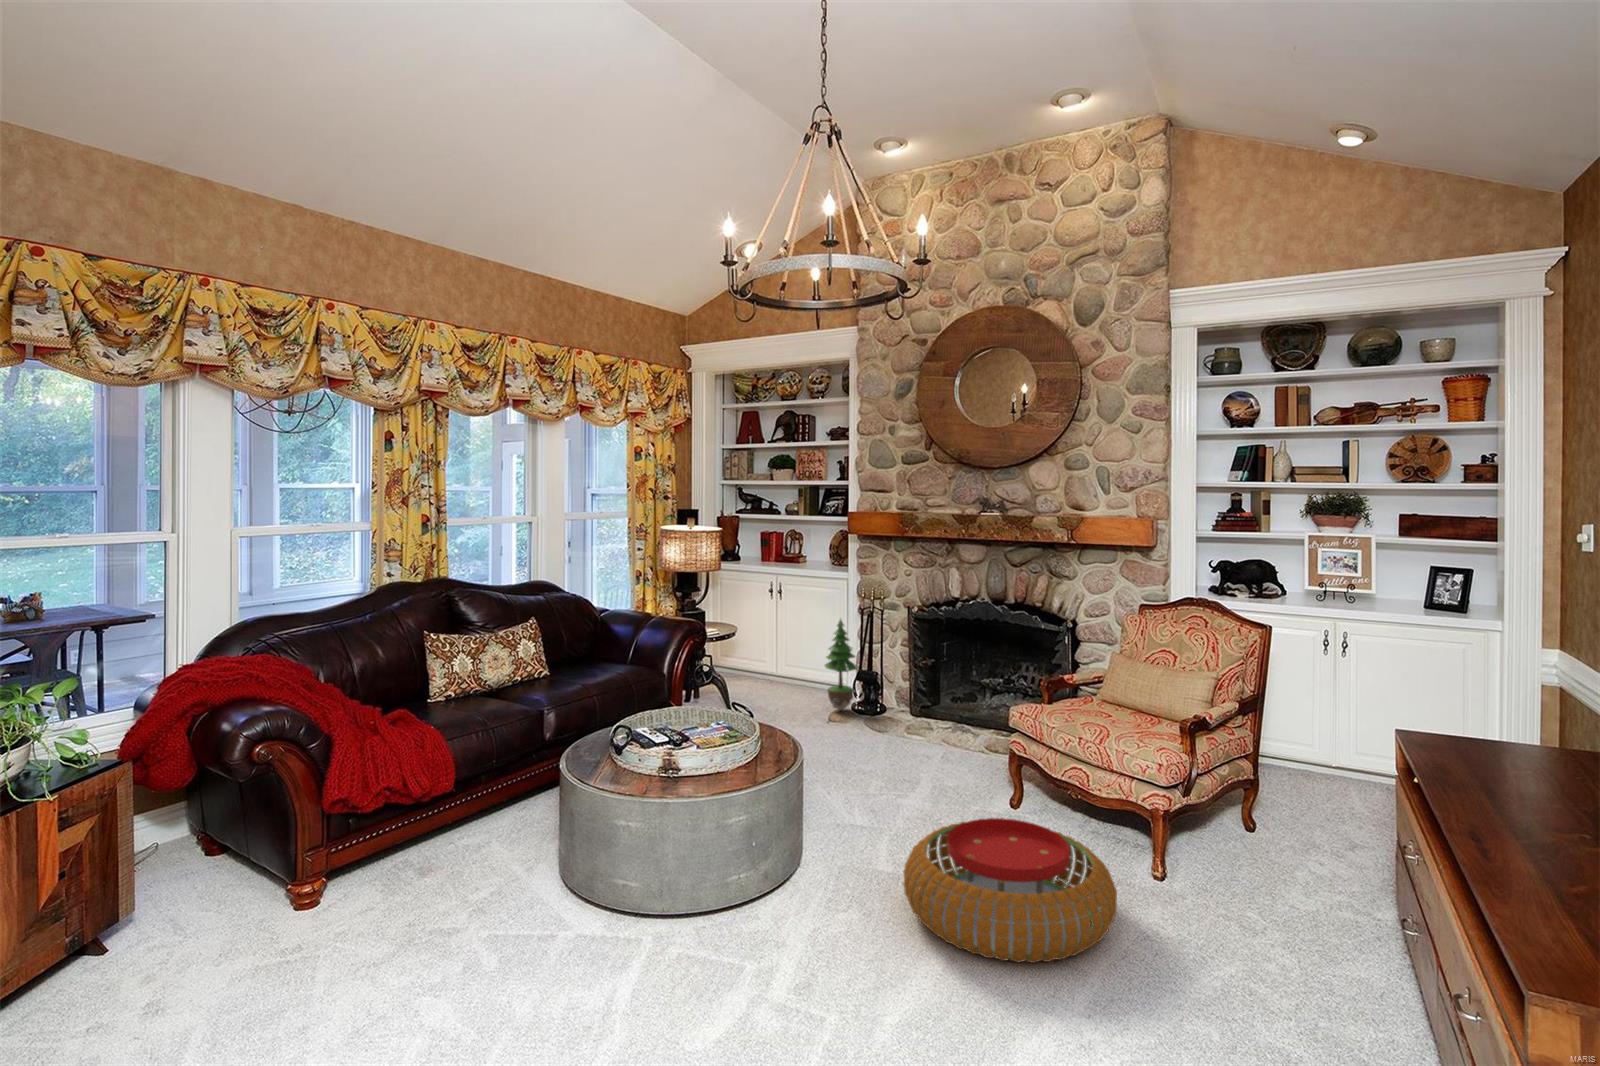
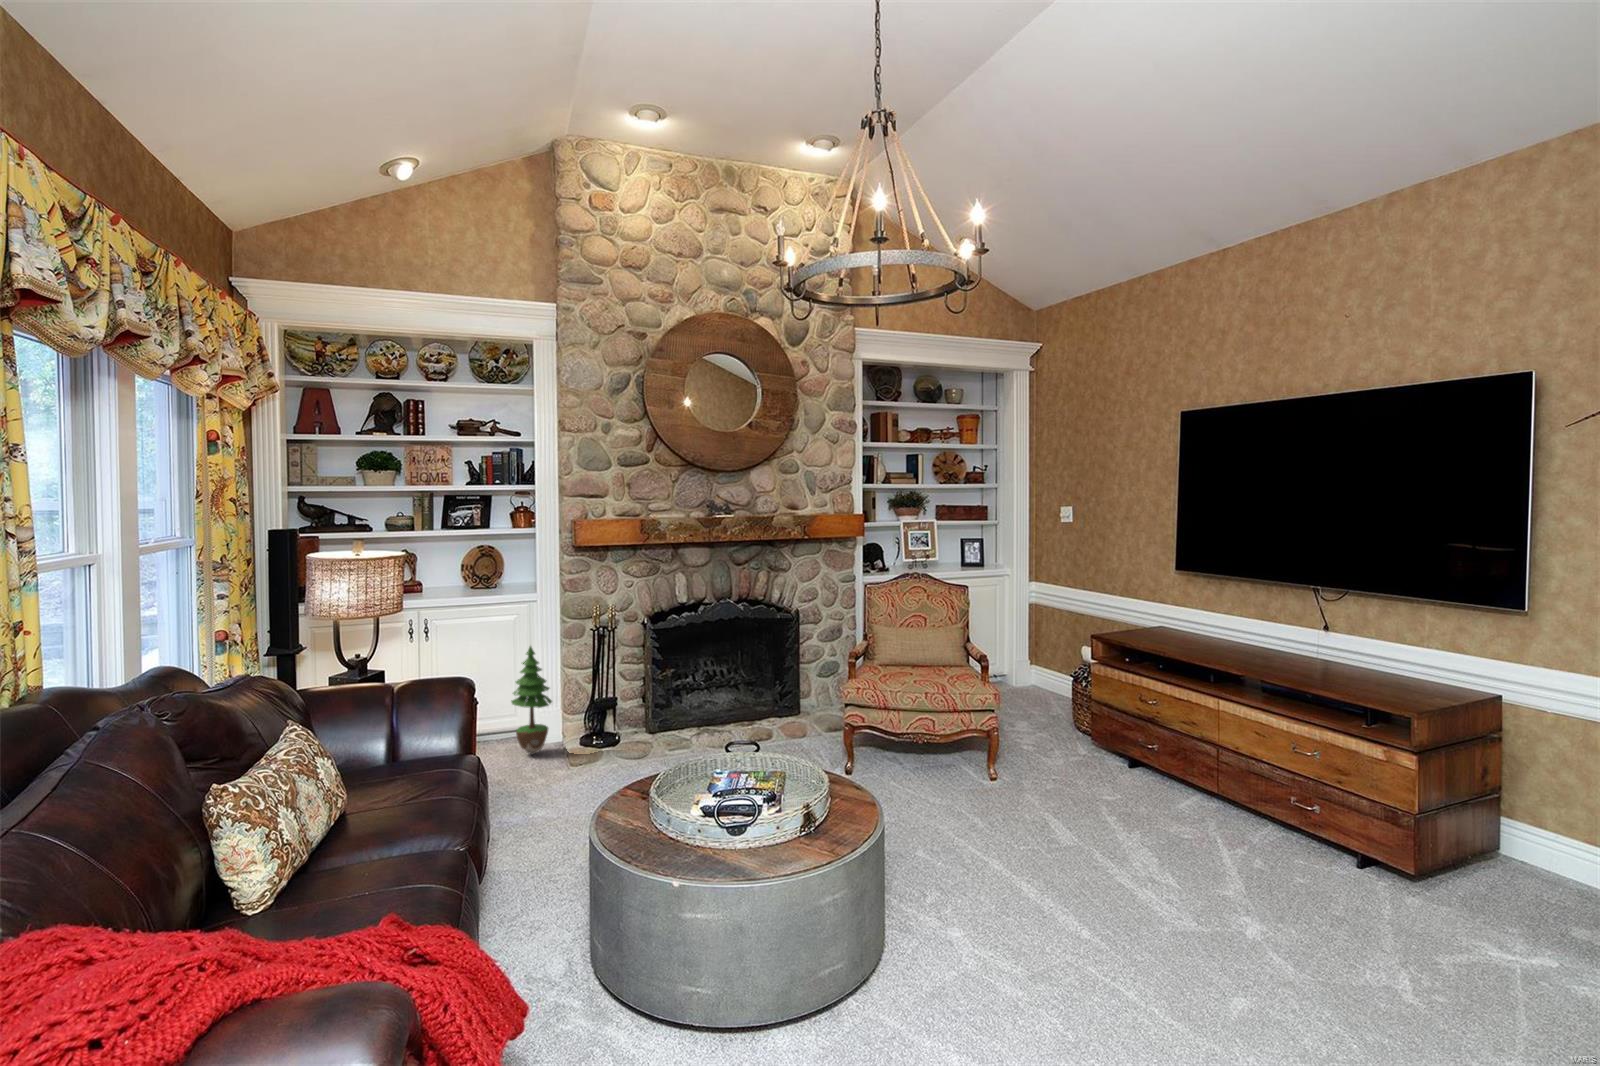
pouf: present [903,818,1117,963] -> none [924,765,1108,879]

